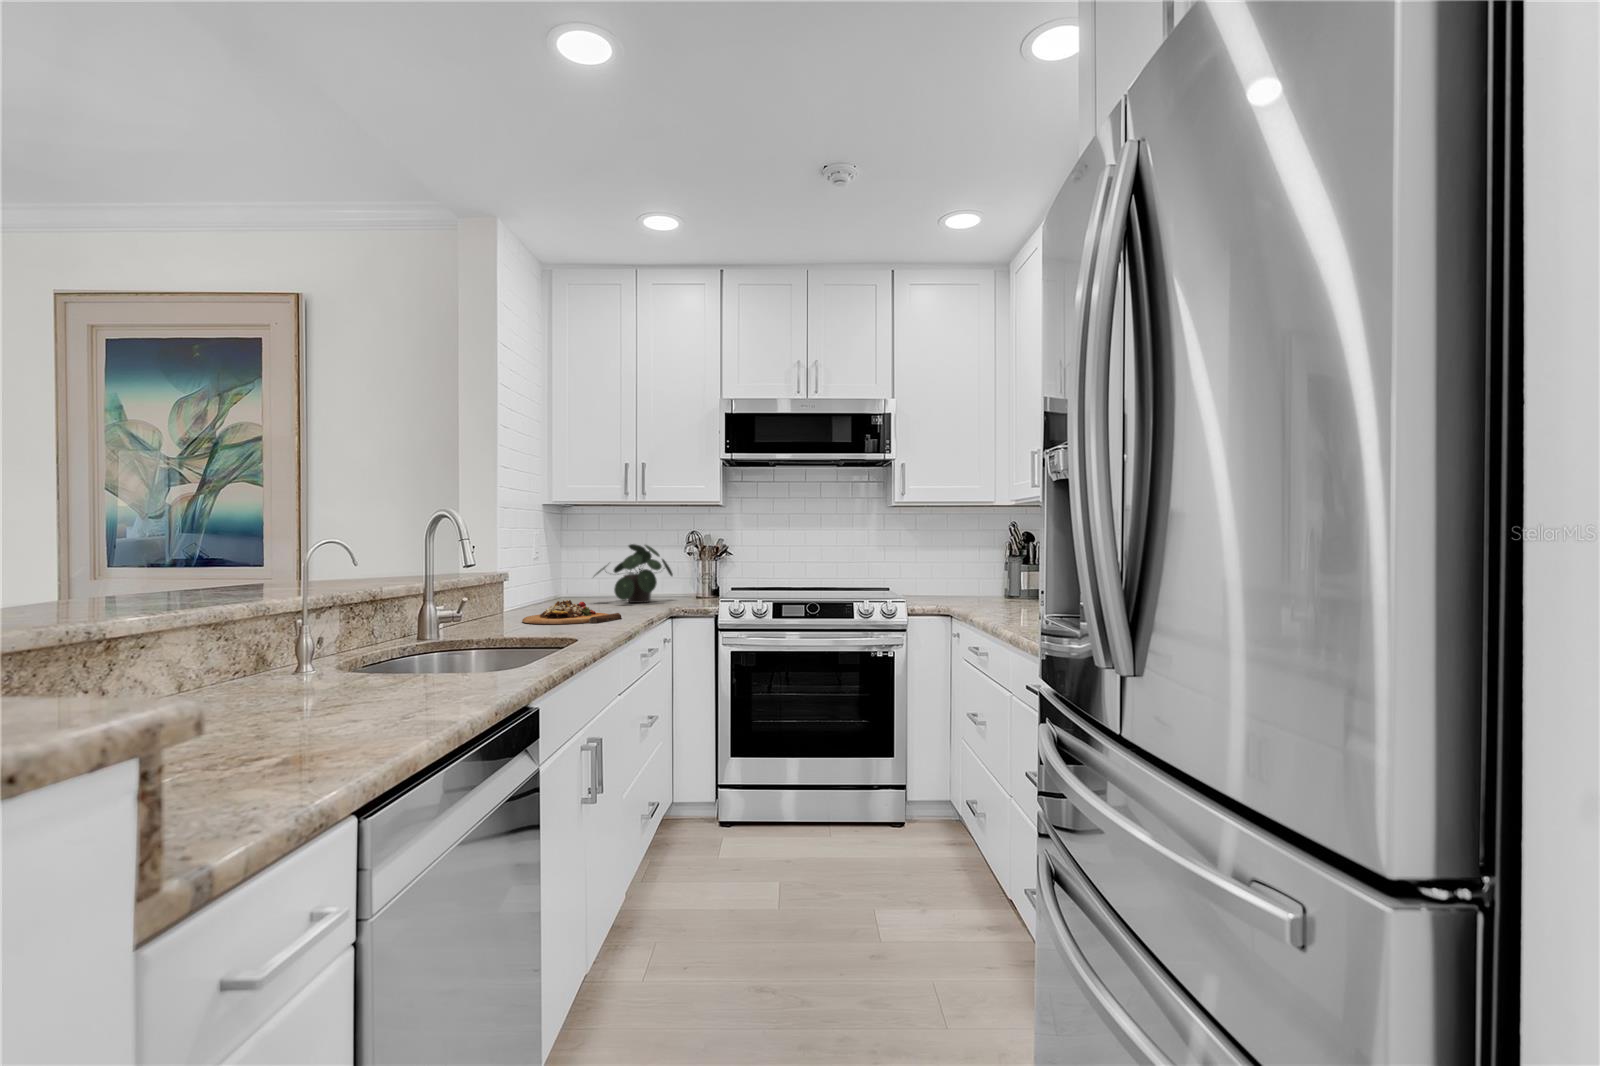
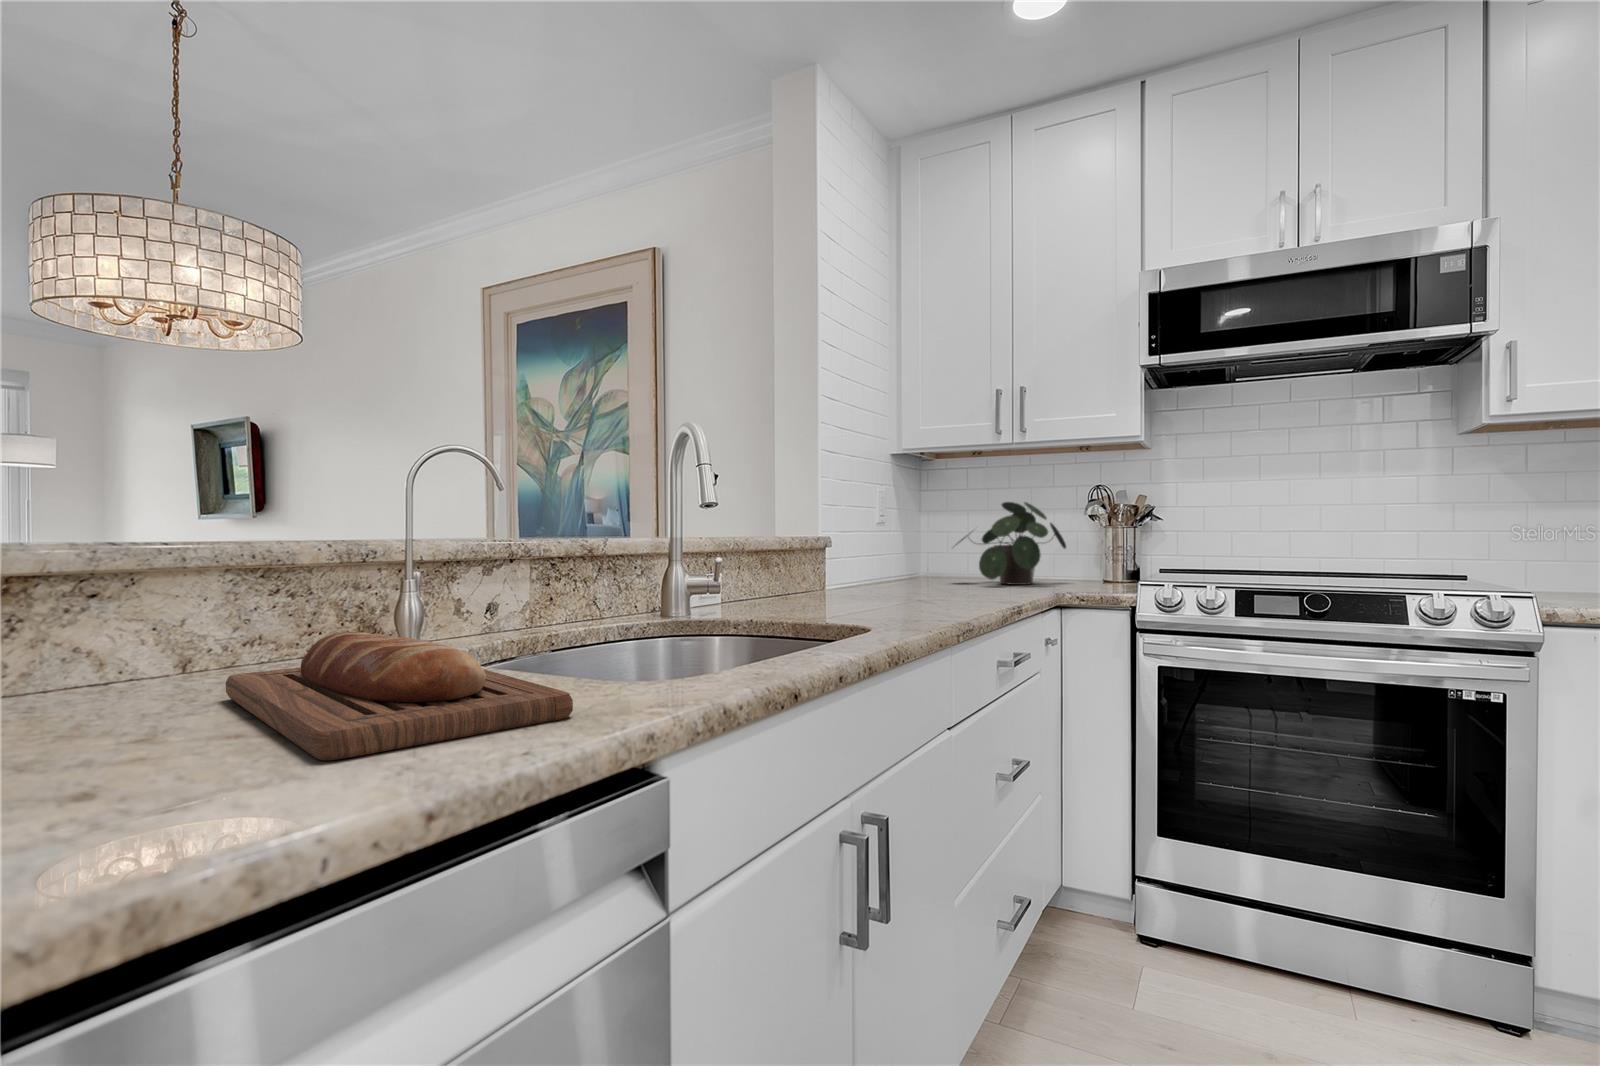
cutting board: present [522,600,622,624] -> none [832,572,976,607]
bread loaf: none [271,656,490,703] -> present [226,632,573,760]

